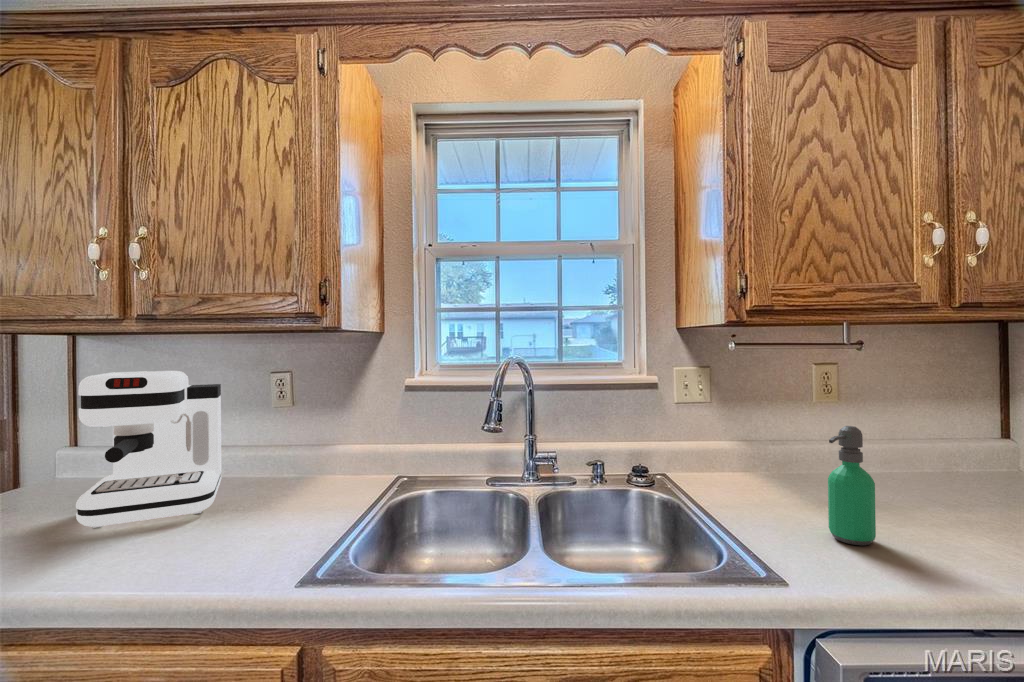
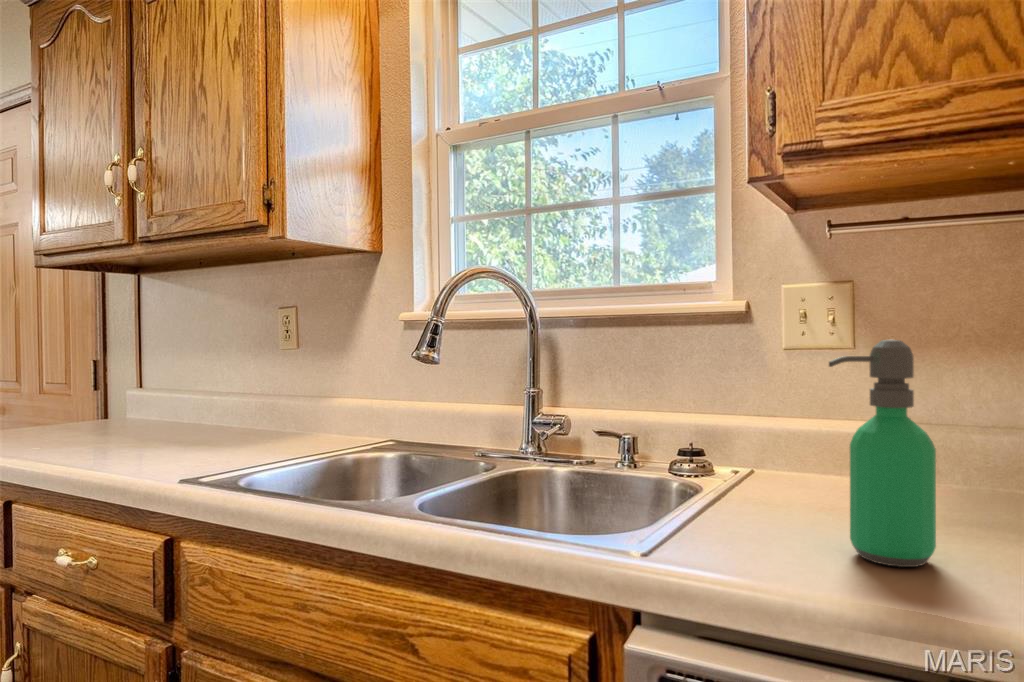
coffee maker: present [76,371,221,528] -> none [82,294,235,440]

